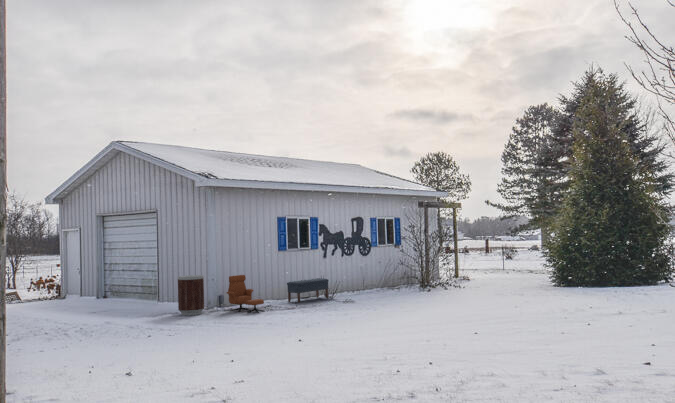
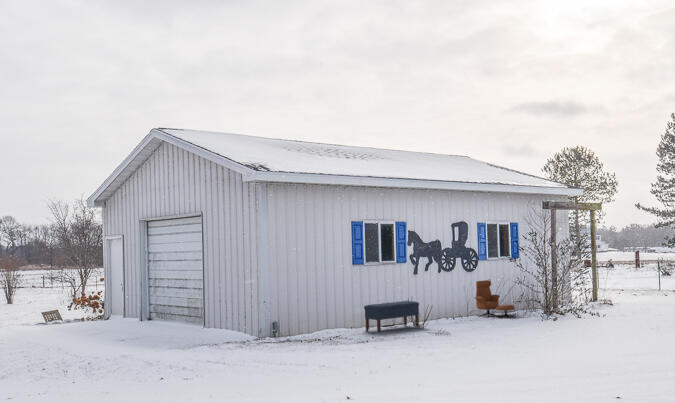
trash can: present [178,275,204,316] -> none [221,295,254,347]
lounge chair: present [227,275,264,313] -> present [475,280,515,318]

